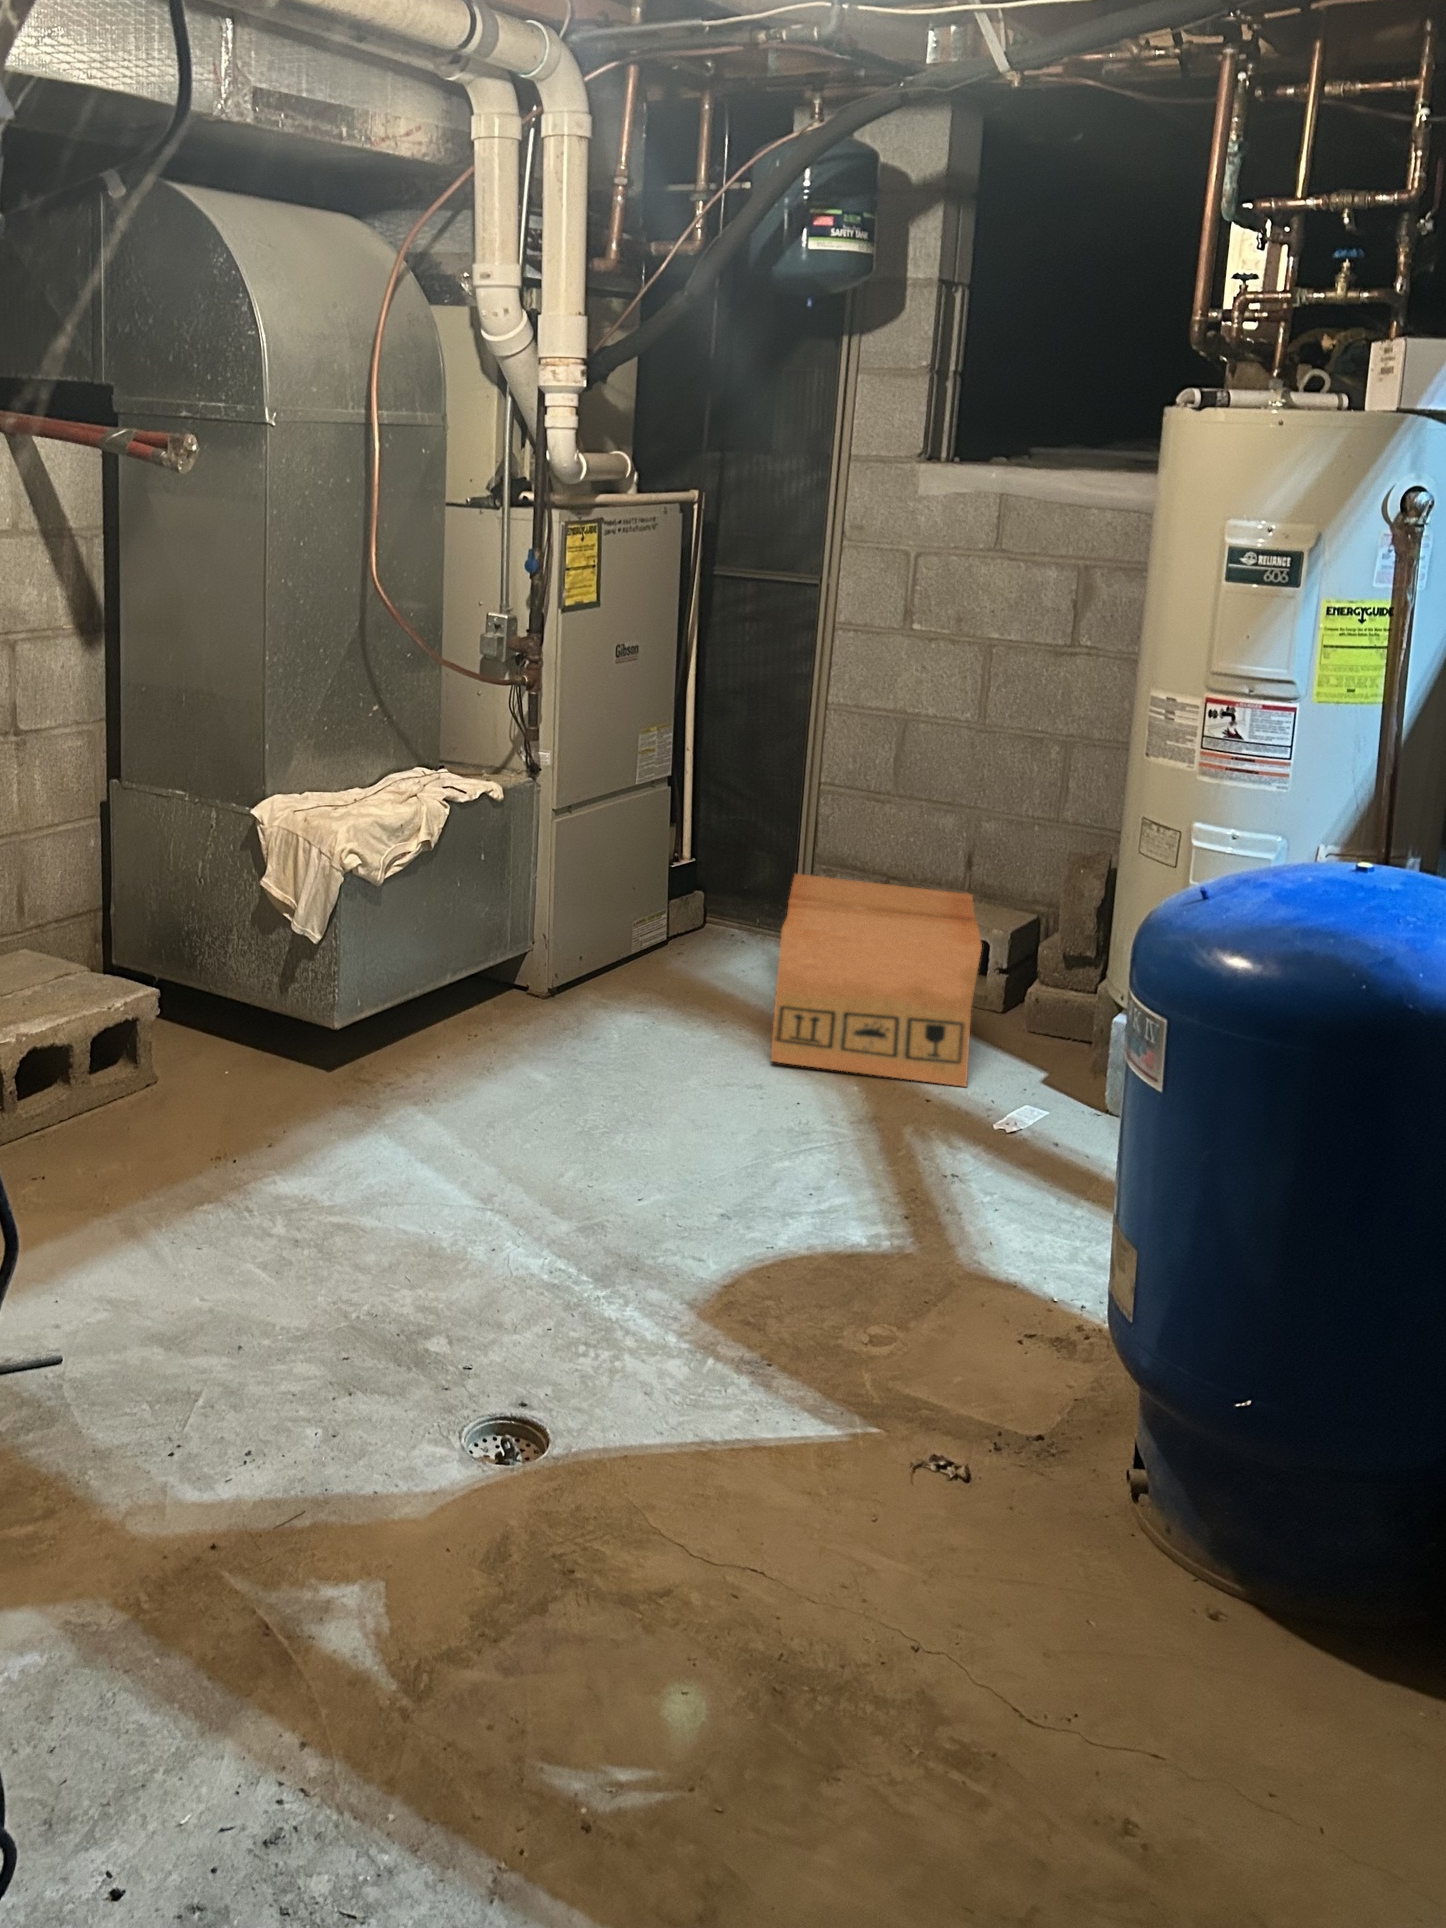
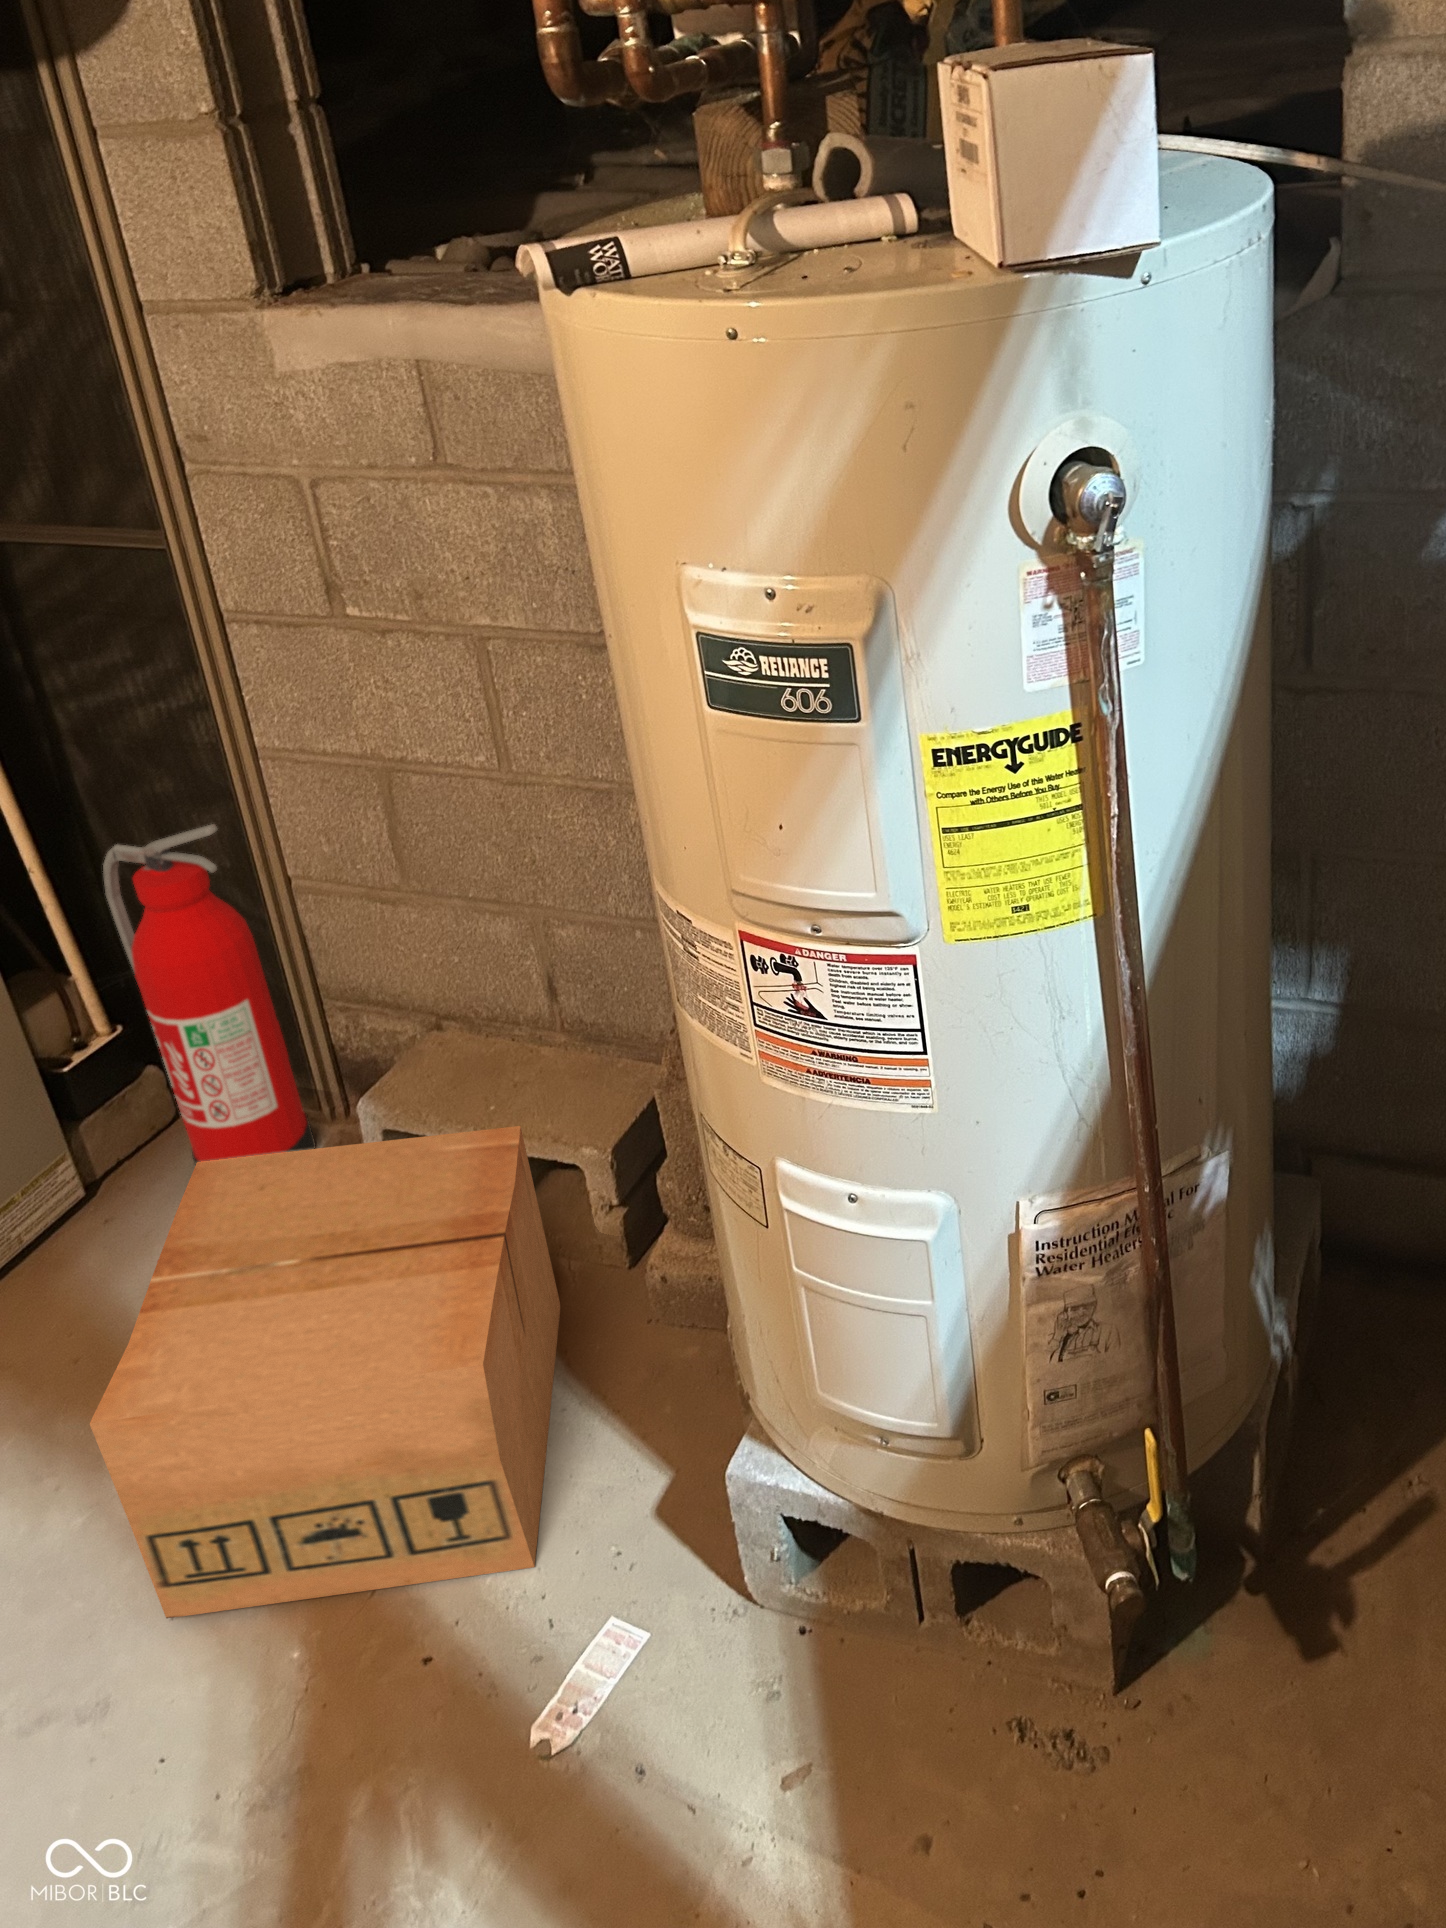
fire extinguisher: none [724,725,814,952] -> present [103,824,316,1164]

